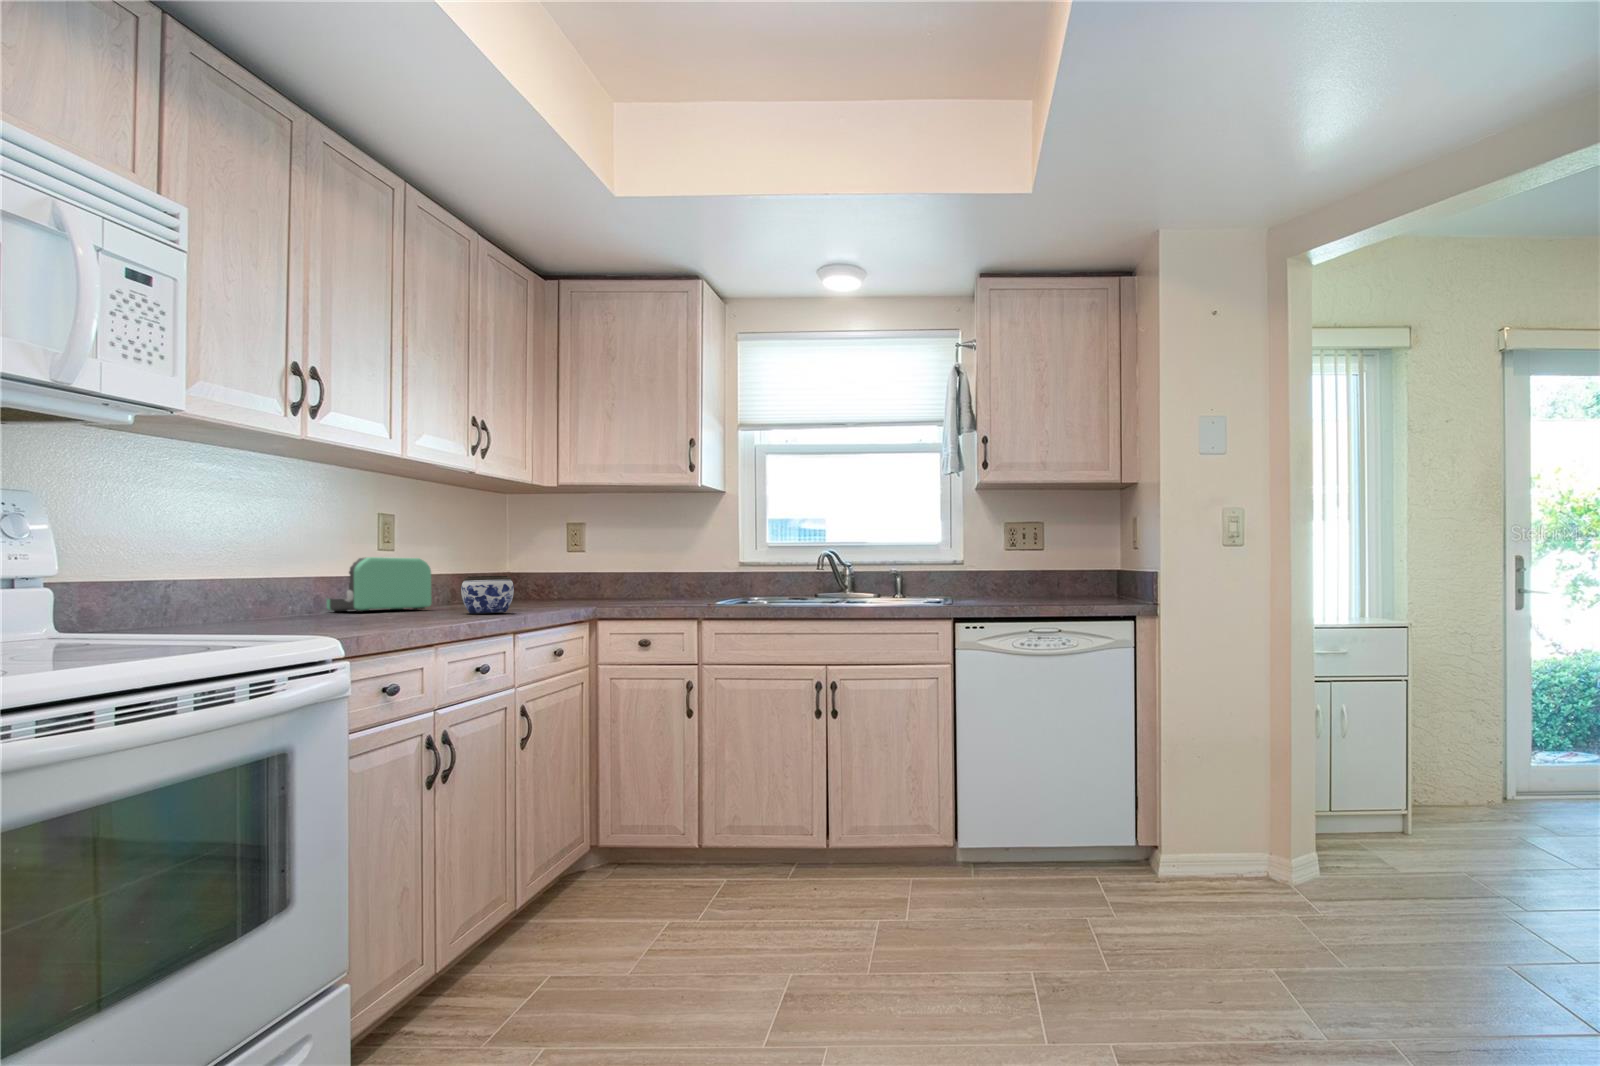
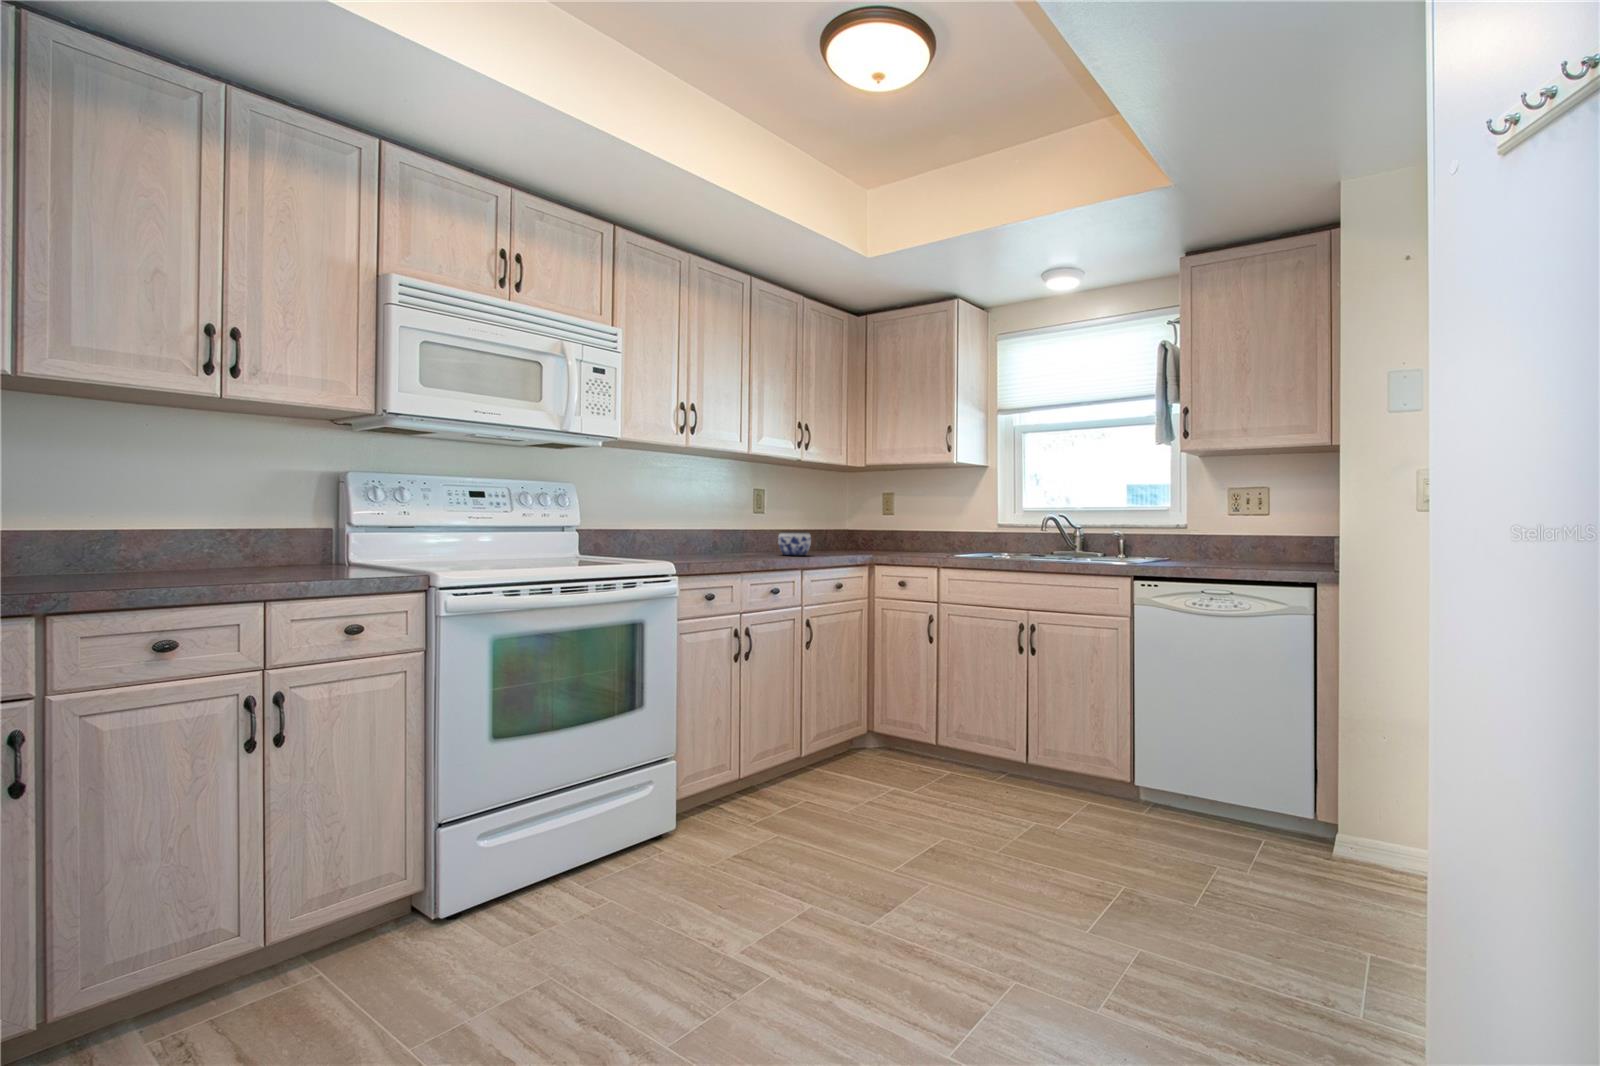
toaster: present [327,557,432,612] -> none [706,516,768,550]

